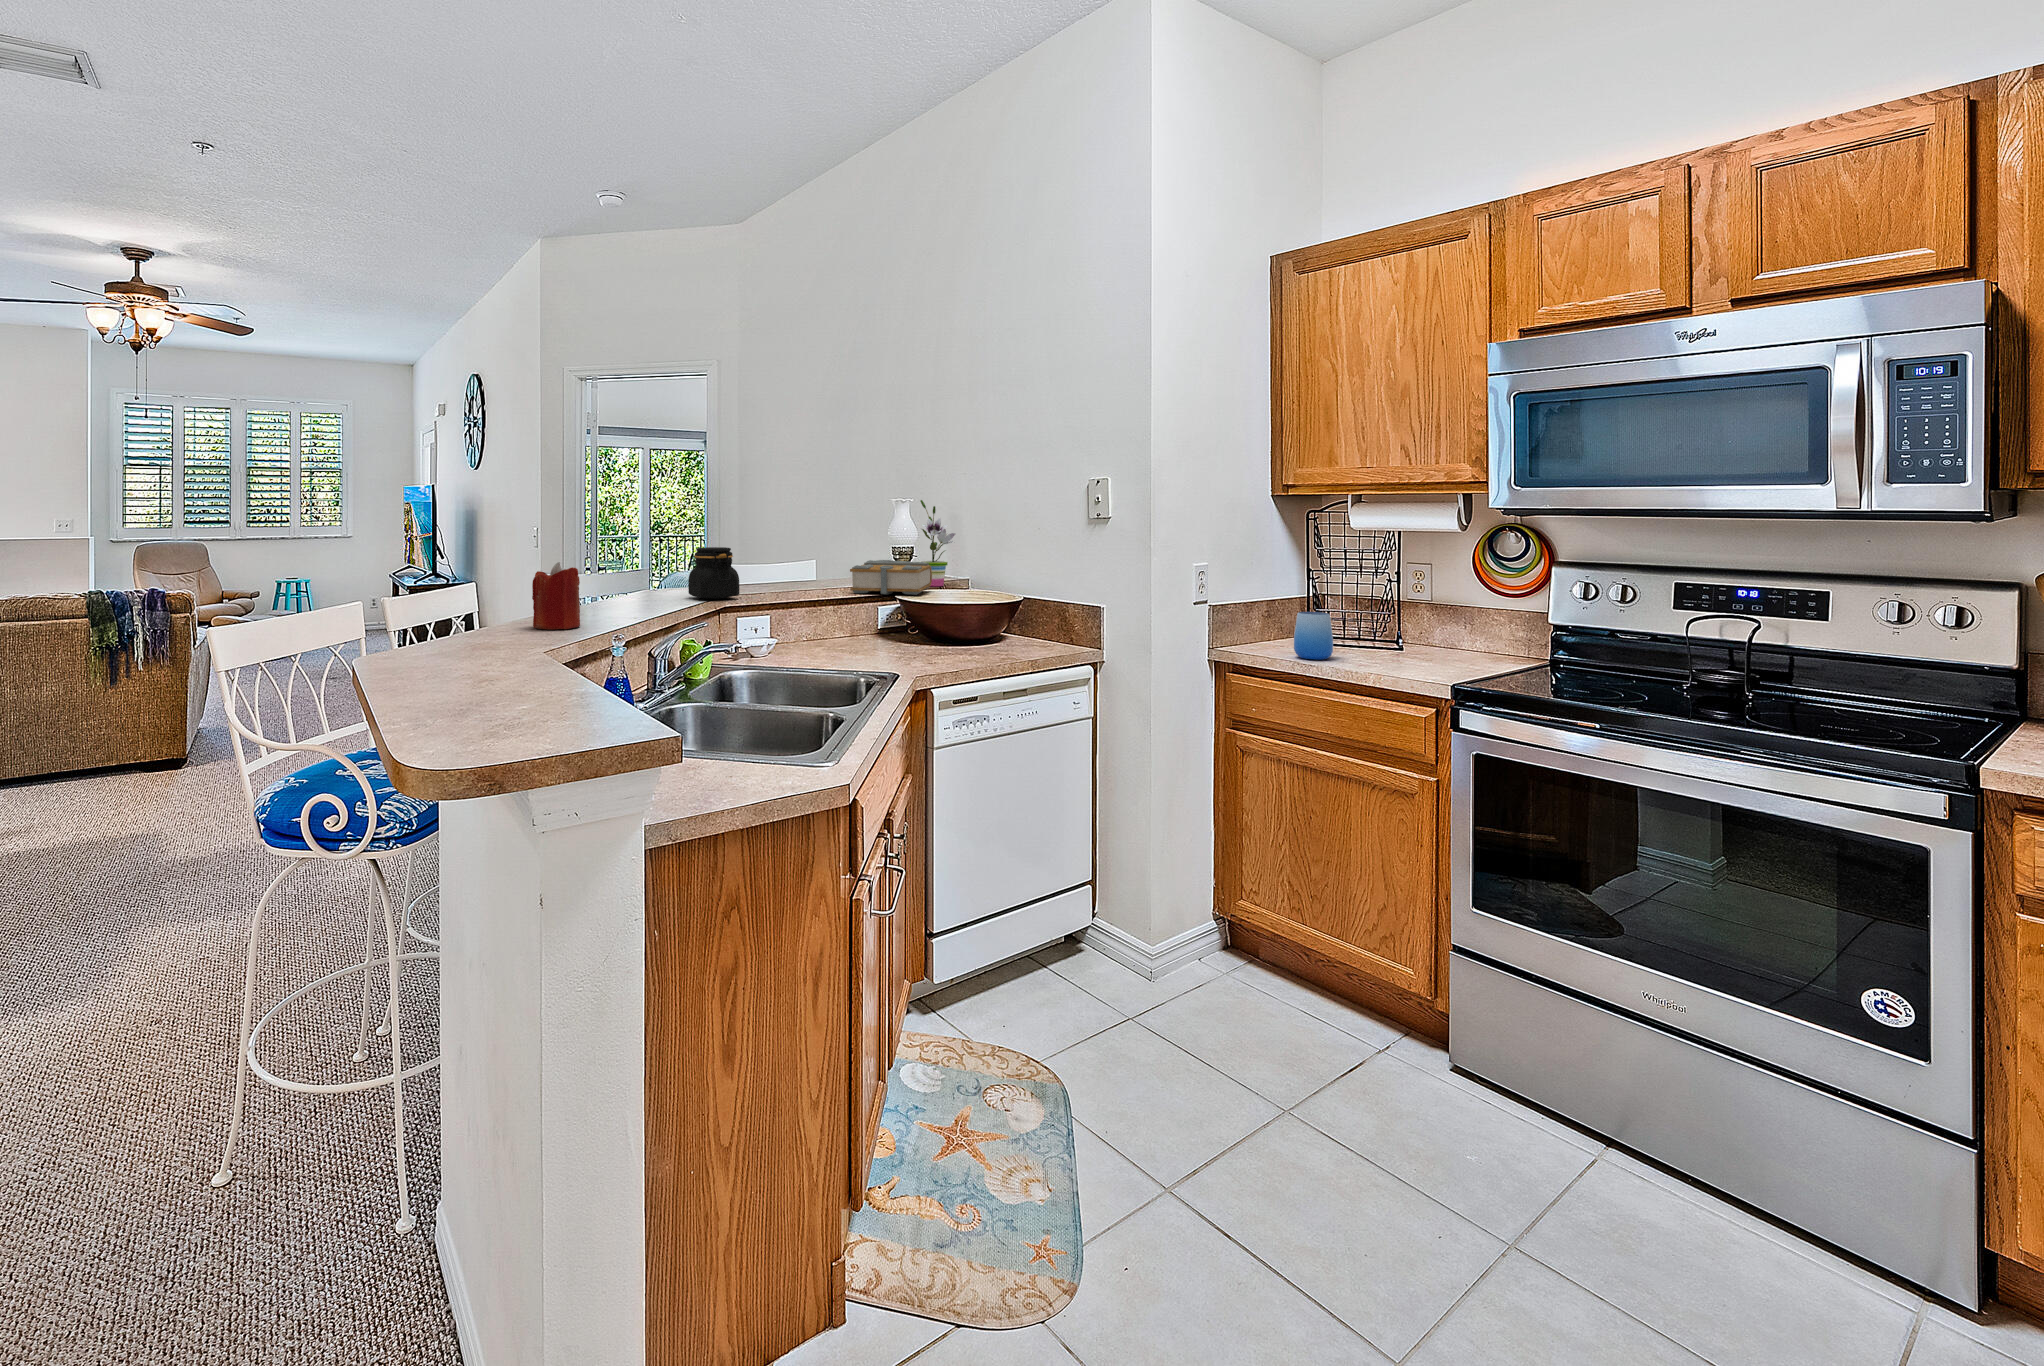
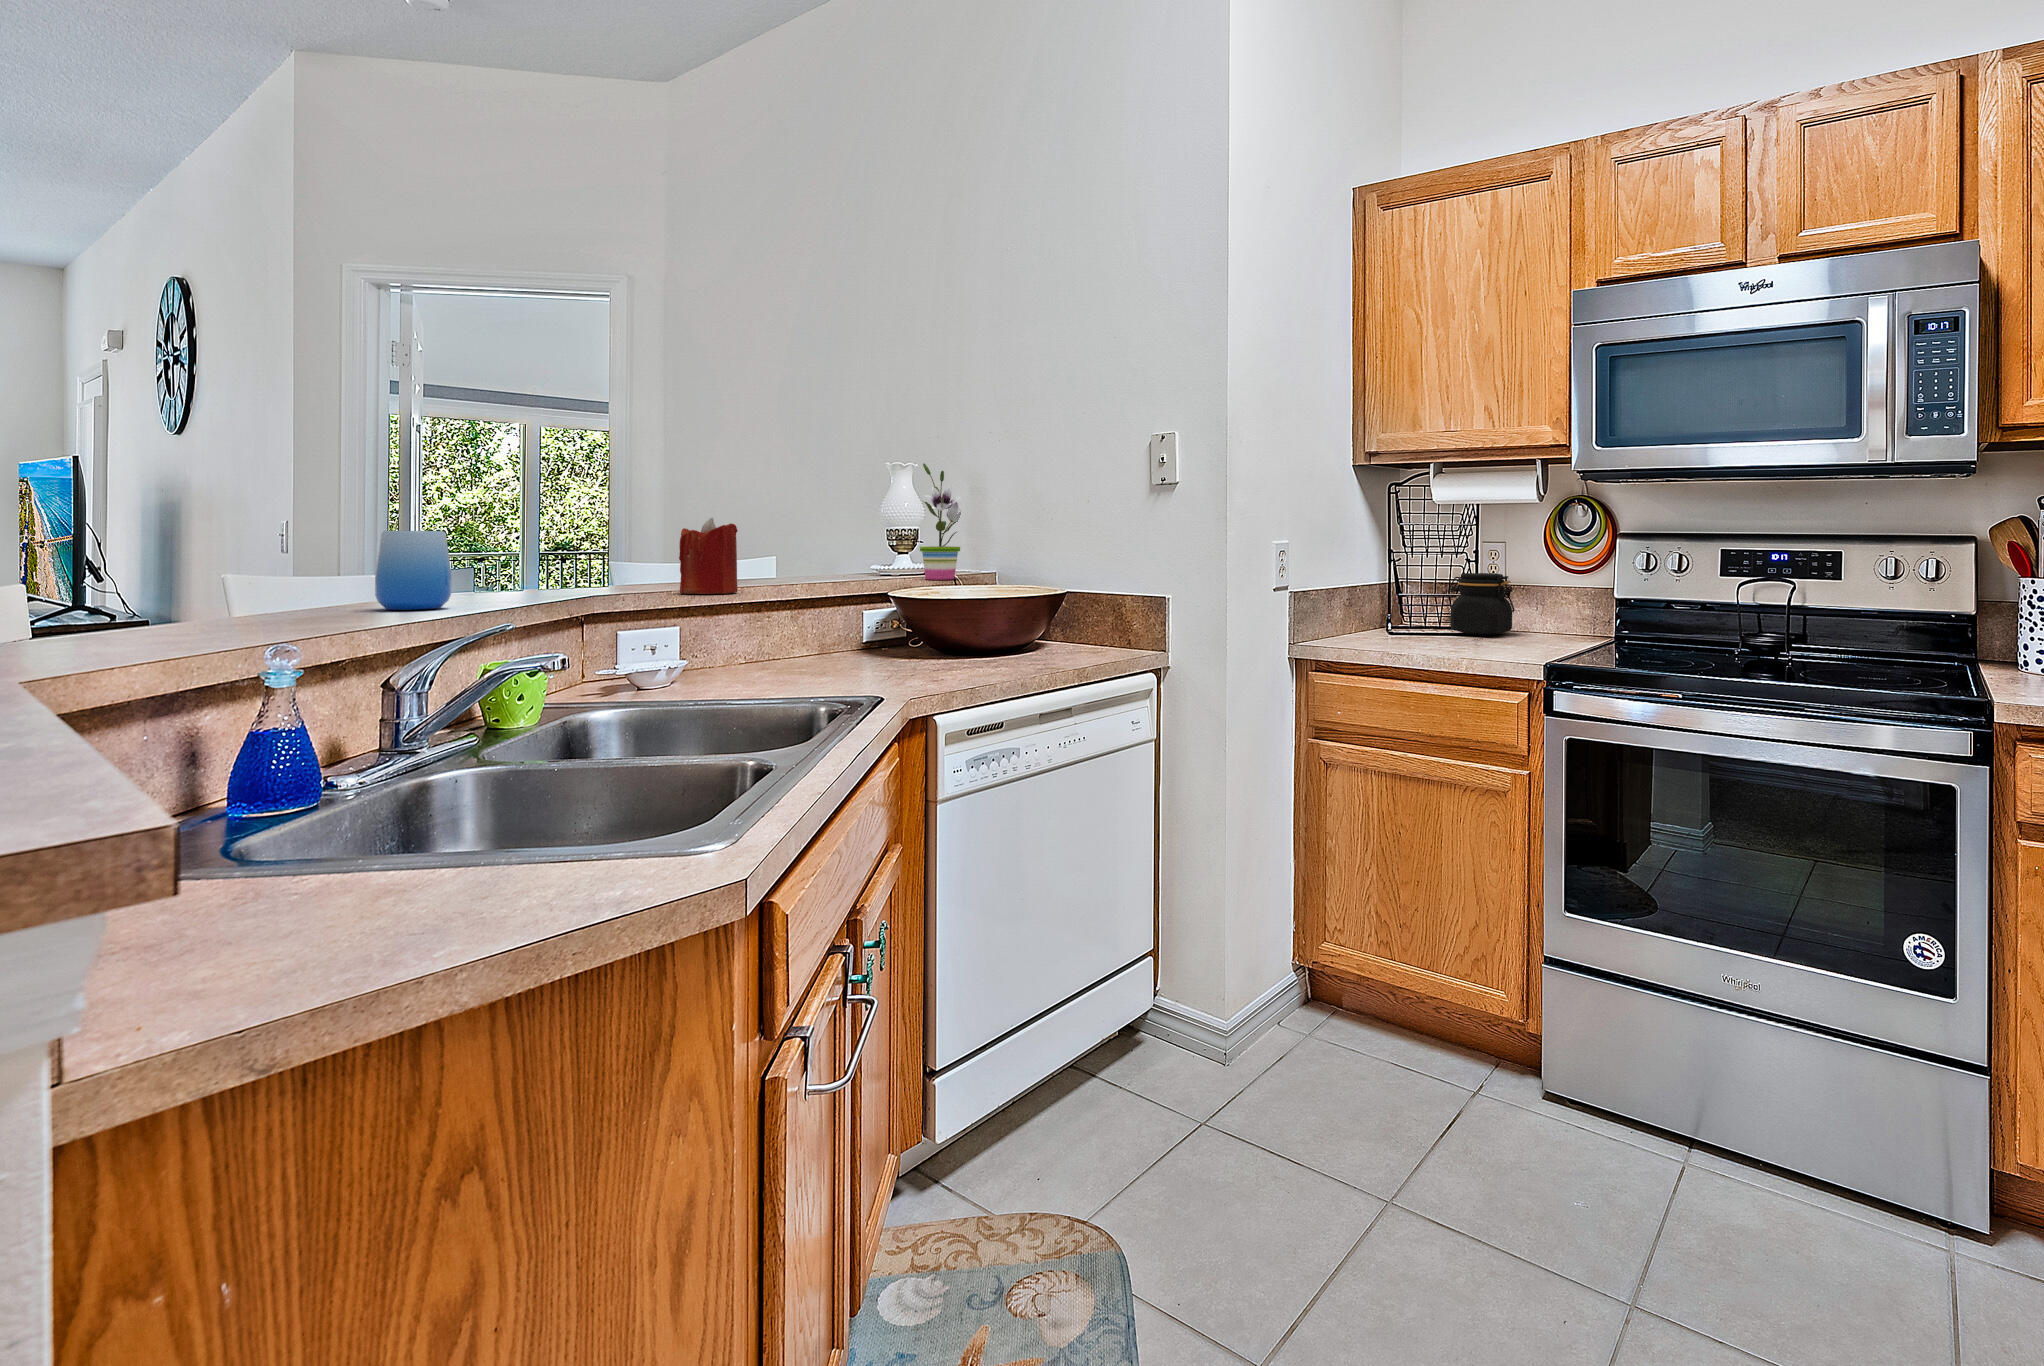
jar: present [688,547,739,599] -> present [1449,573,1515,635]
book: present [850,560,932,595] -> none [817,541,938,587]
candle: present [532,562,580,629] -> present [679,518,738,594]
cup: present [1294,612,1333,660] -> present [375,531,452,610]

